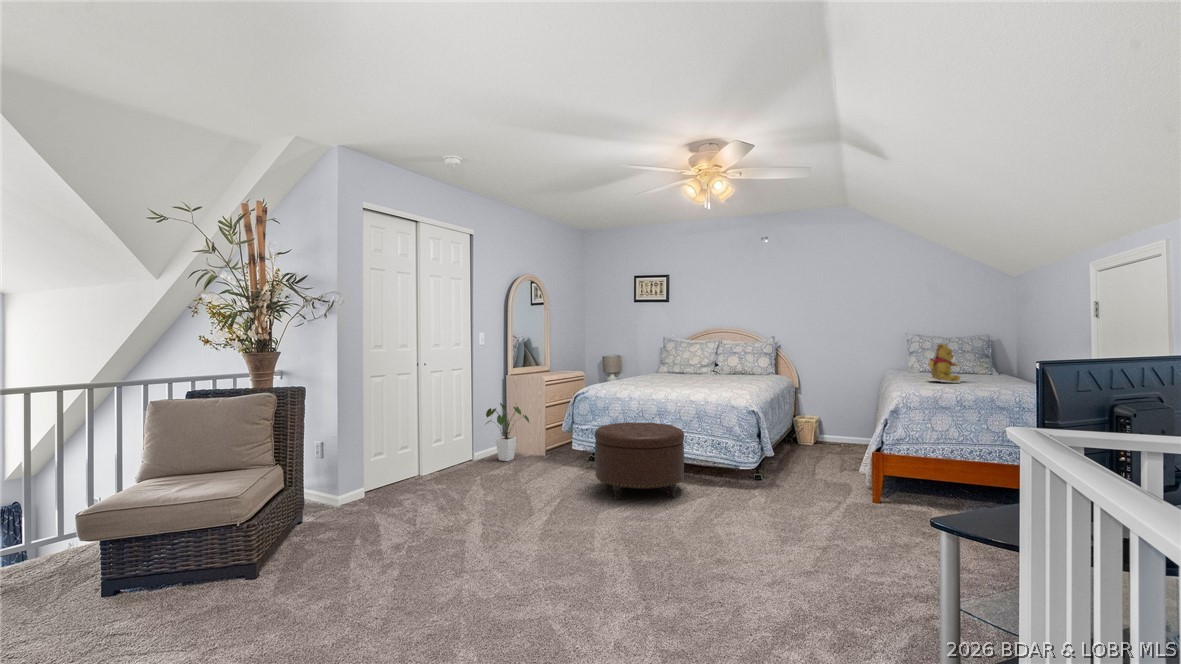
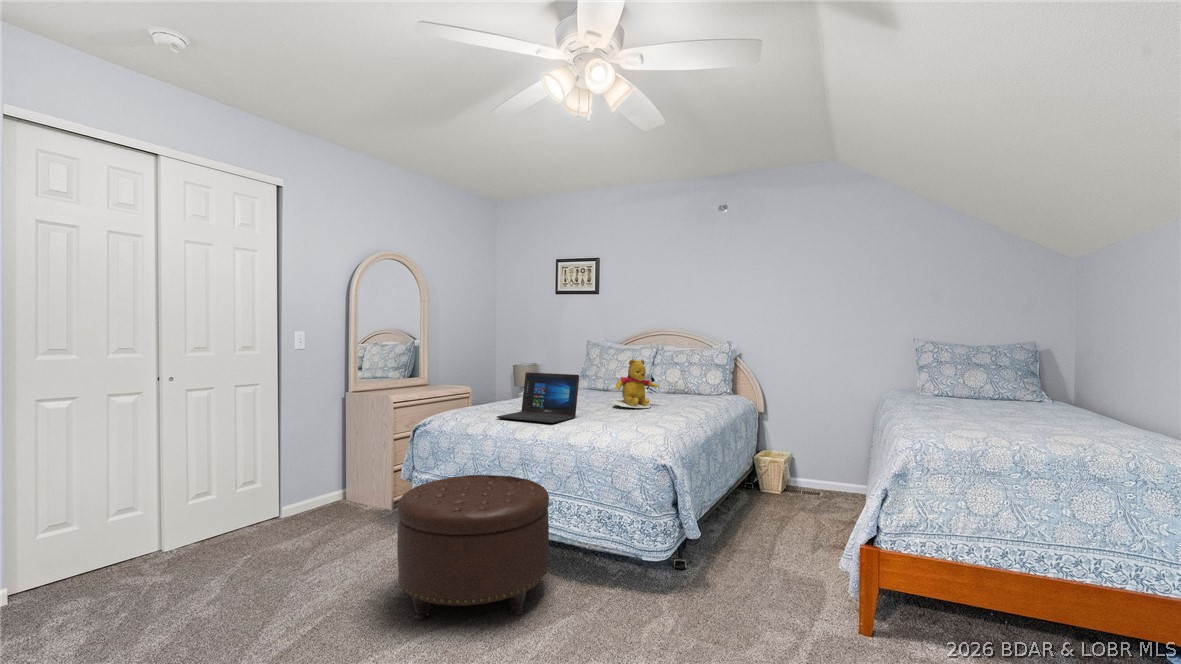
teddy bear: present [926,344,960,383] -> present [613,359,657,408]
laptop: none [634,359,686,389] -> present [497,372,579,423]
house plant: present [486,403,529,461] -> none [295,433,363,521]

